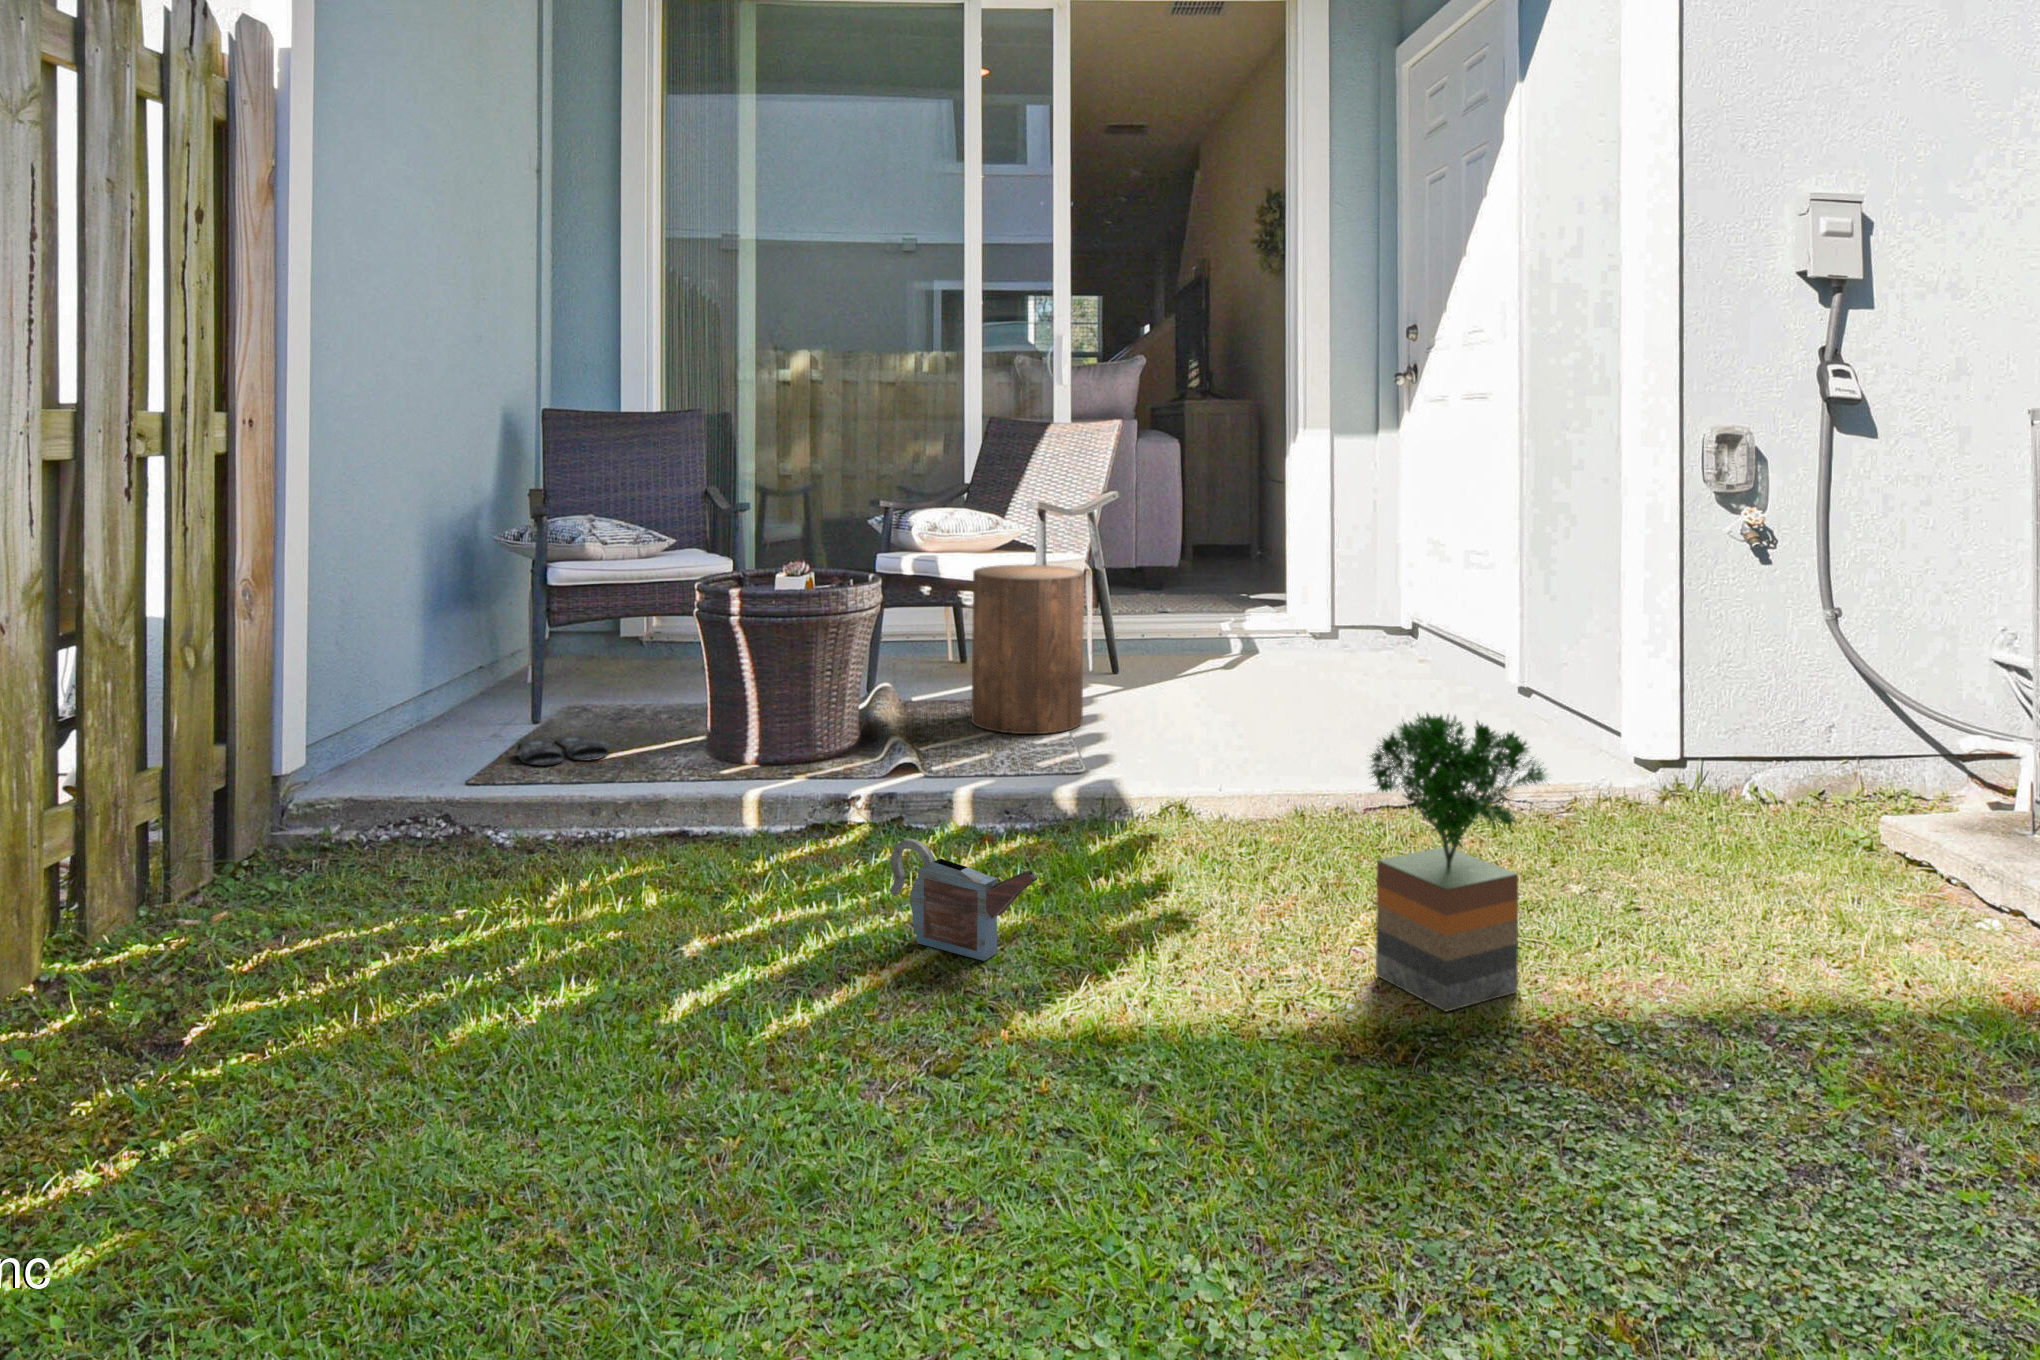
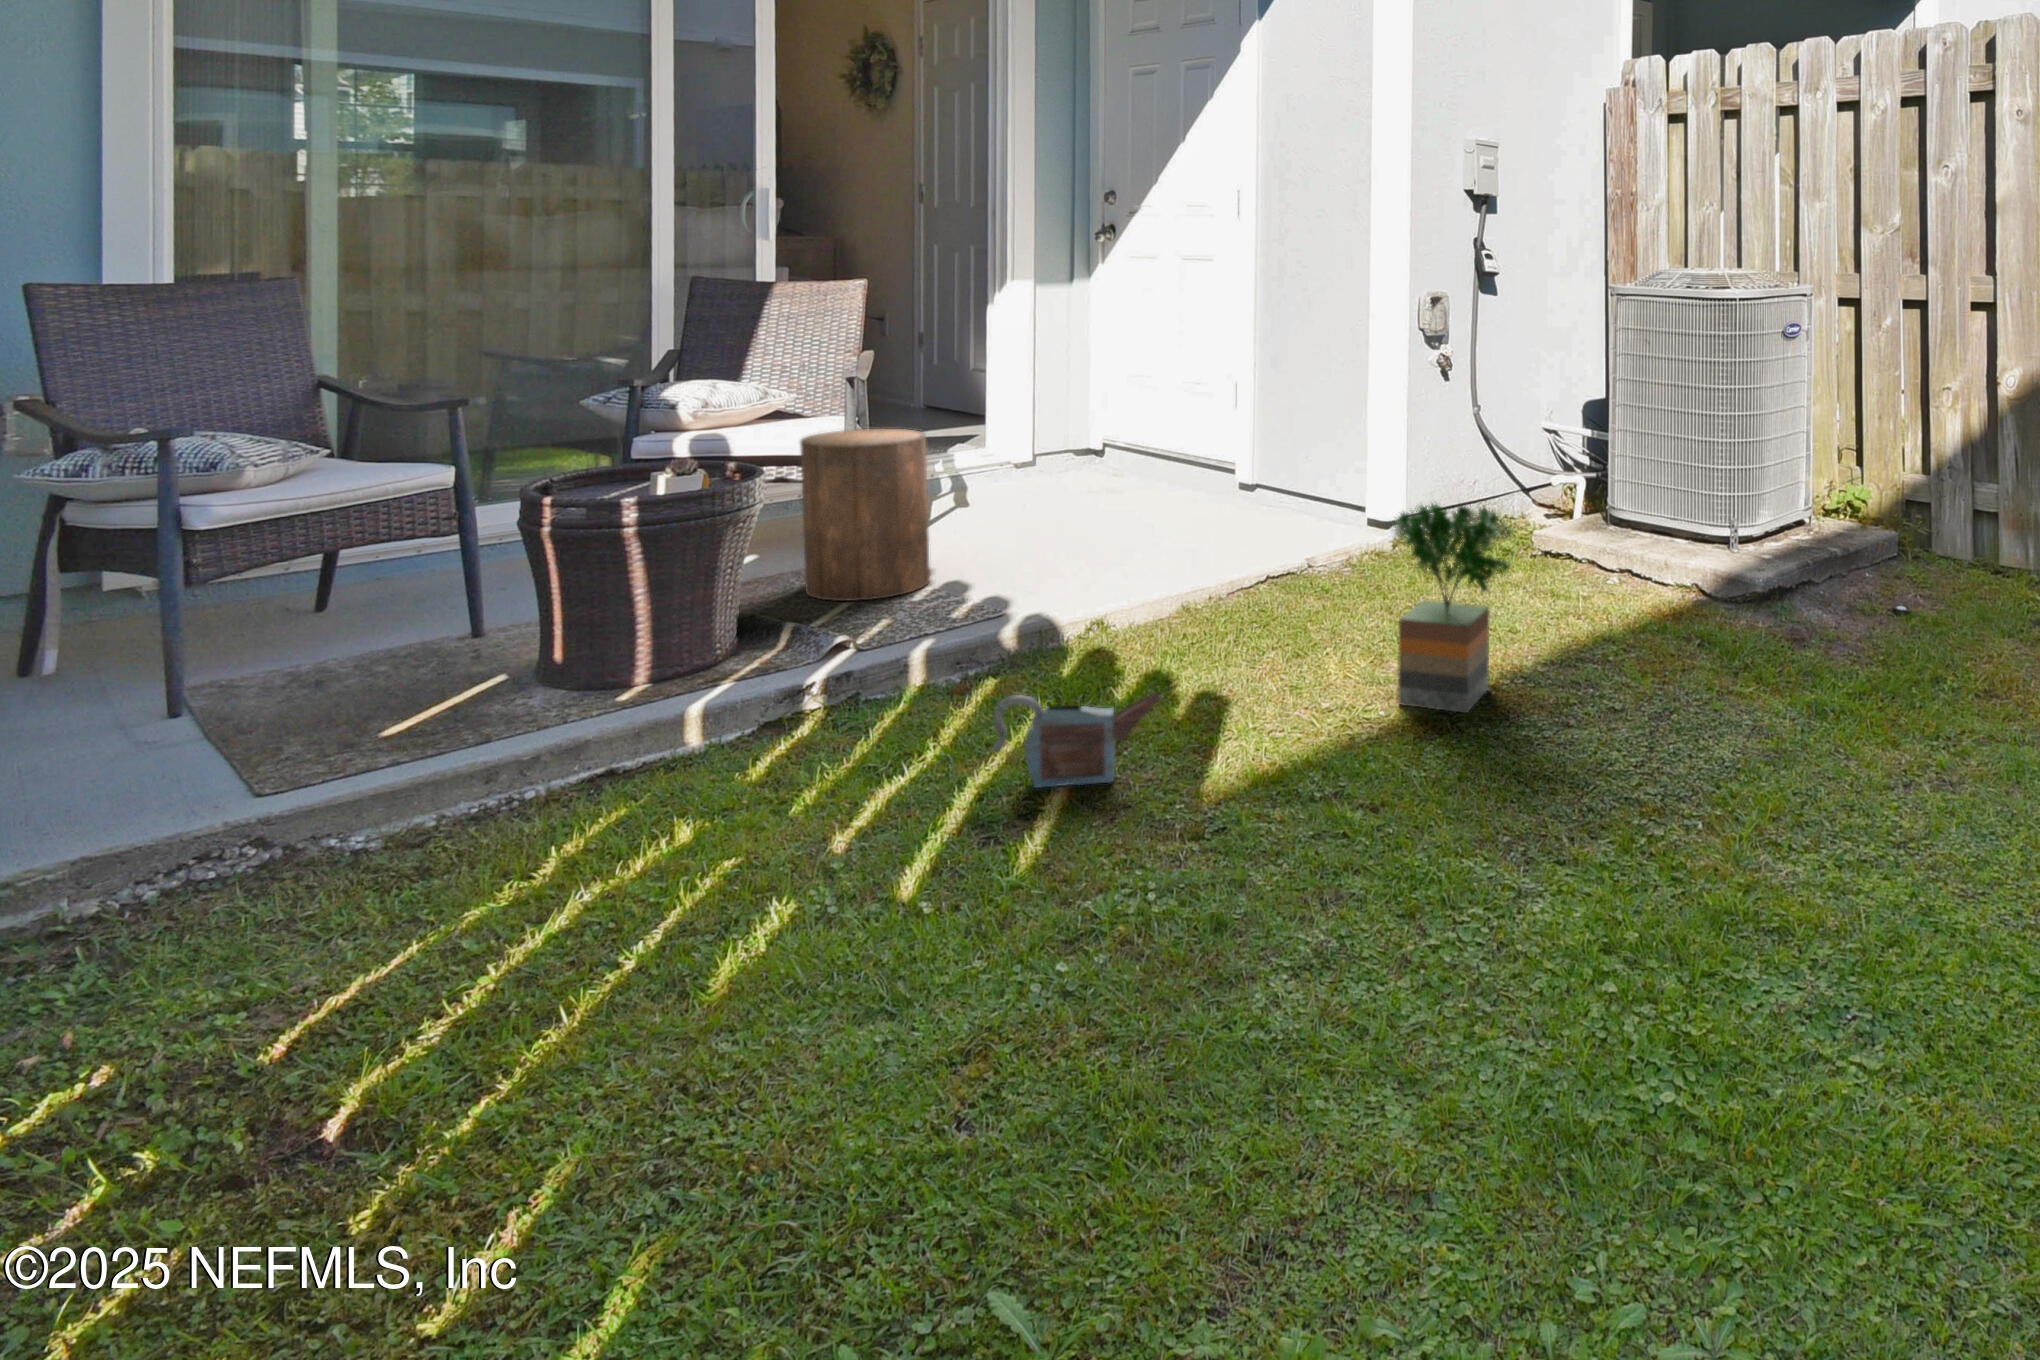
slippers: present [515,736,609,766] -> none [232,705,405,754]

